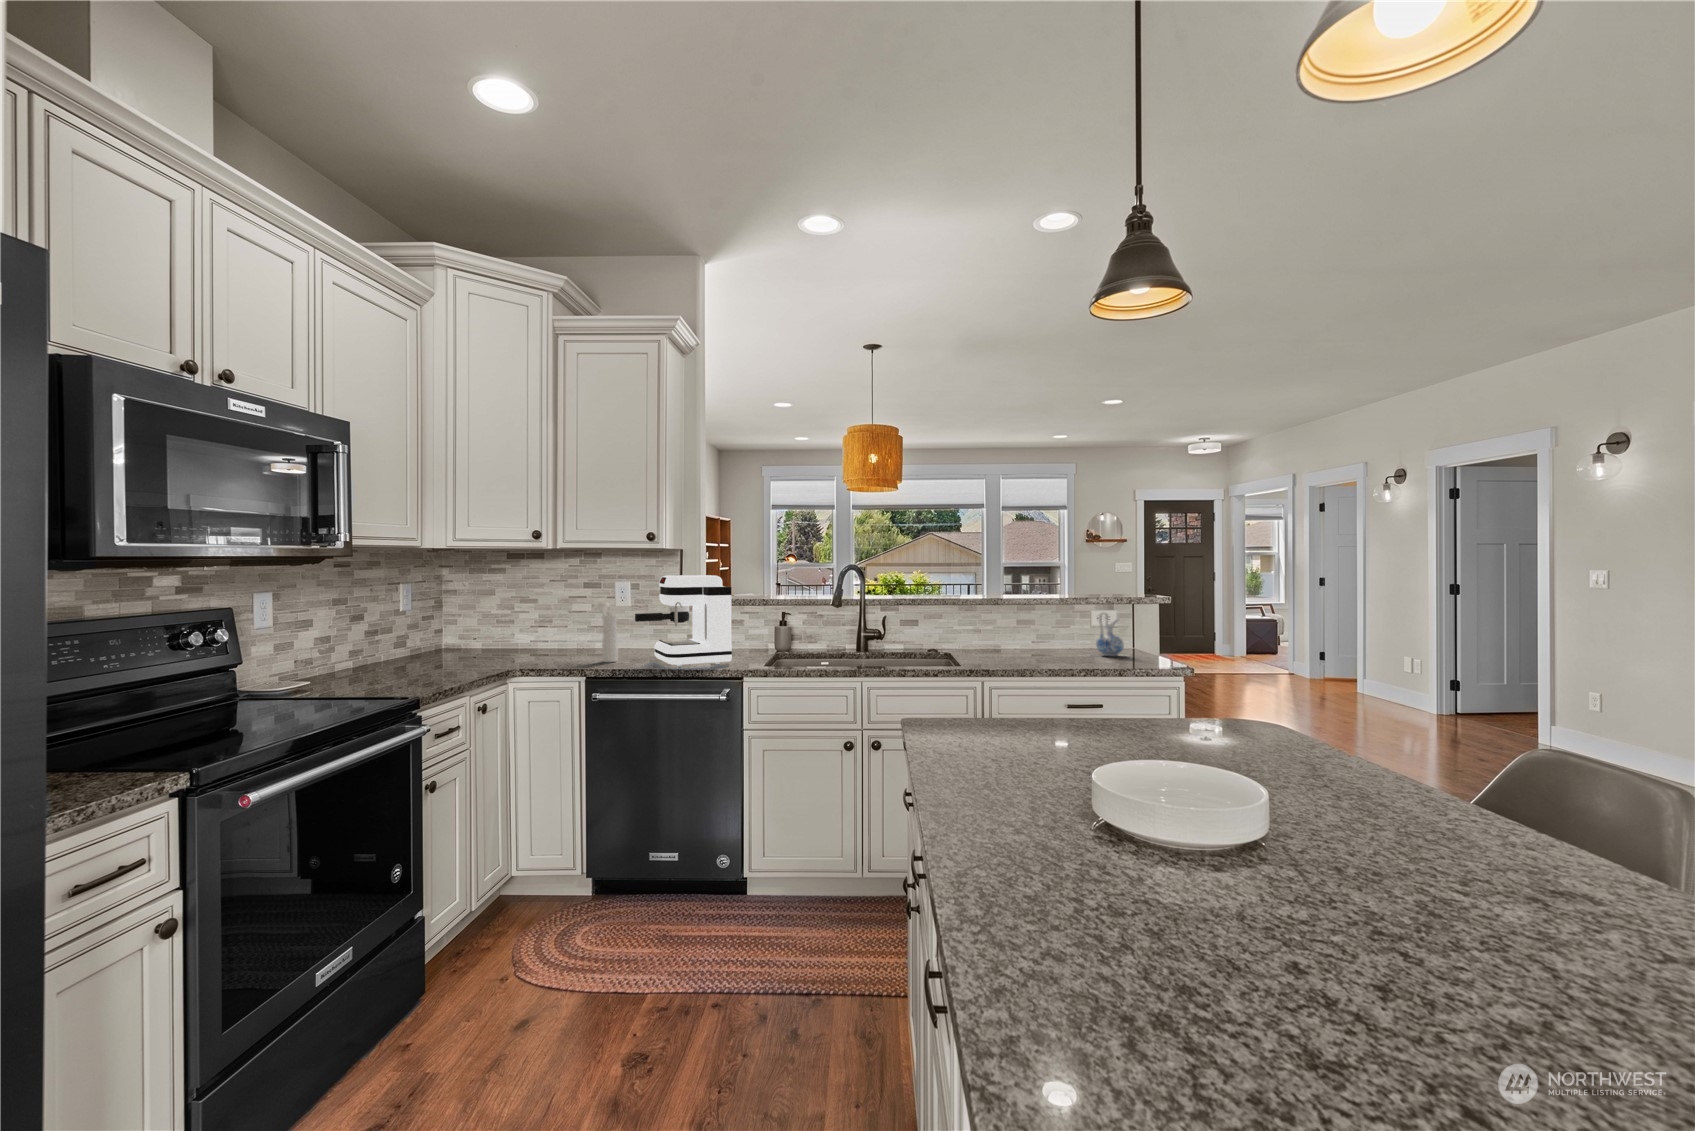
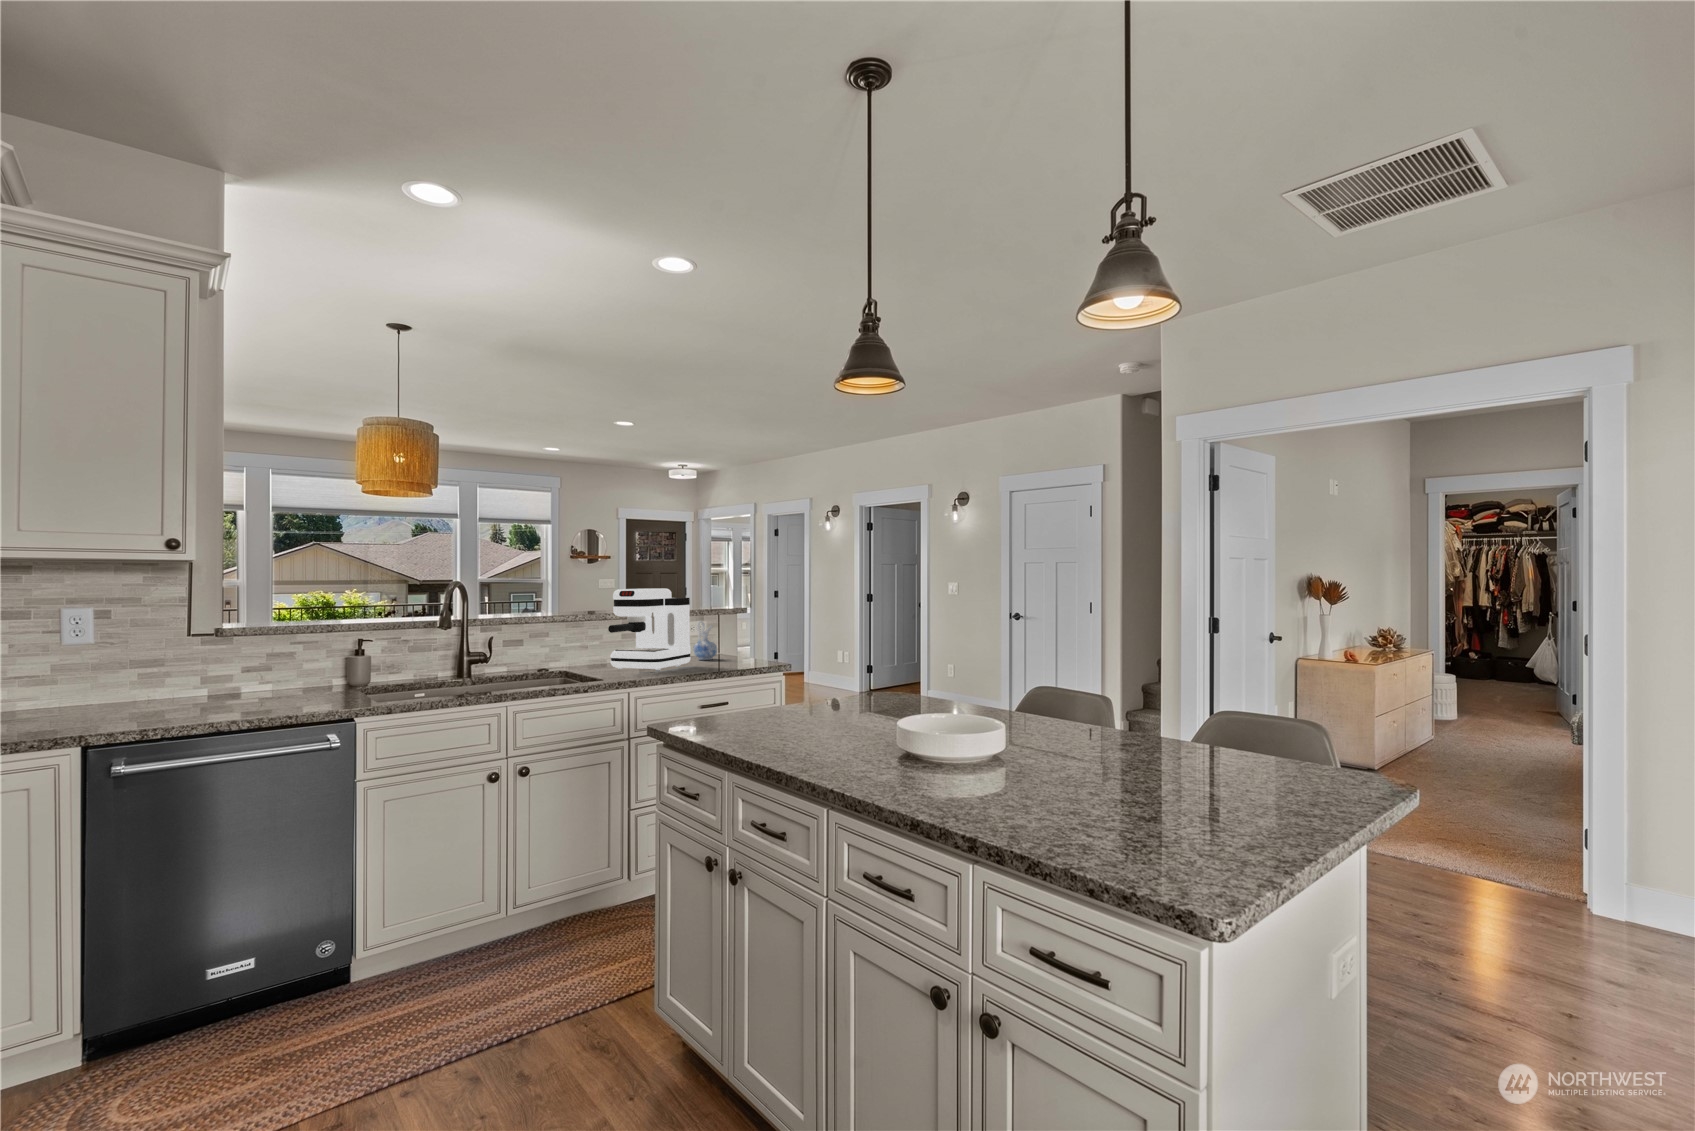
coffee maker: present [635,575,732,667] -> present [608,589,691,670]
pepper mill: present [598,602,618,662] -> none [69,639,123,723]

